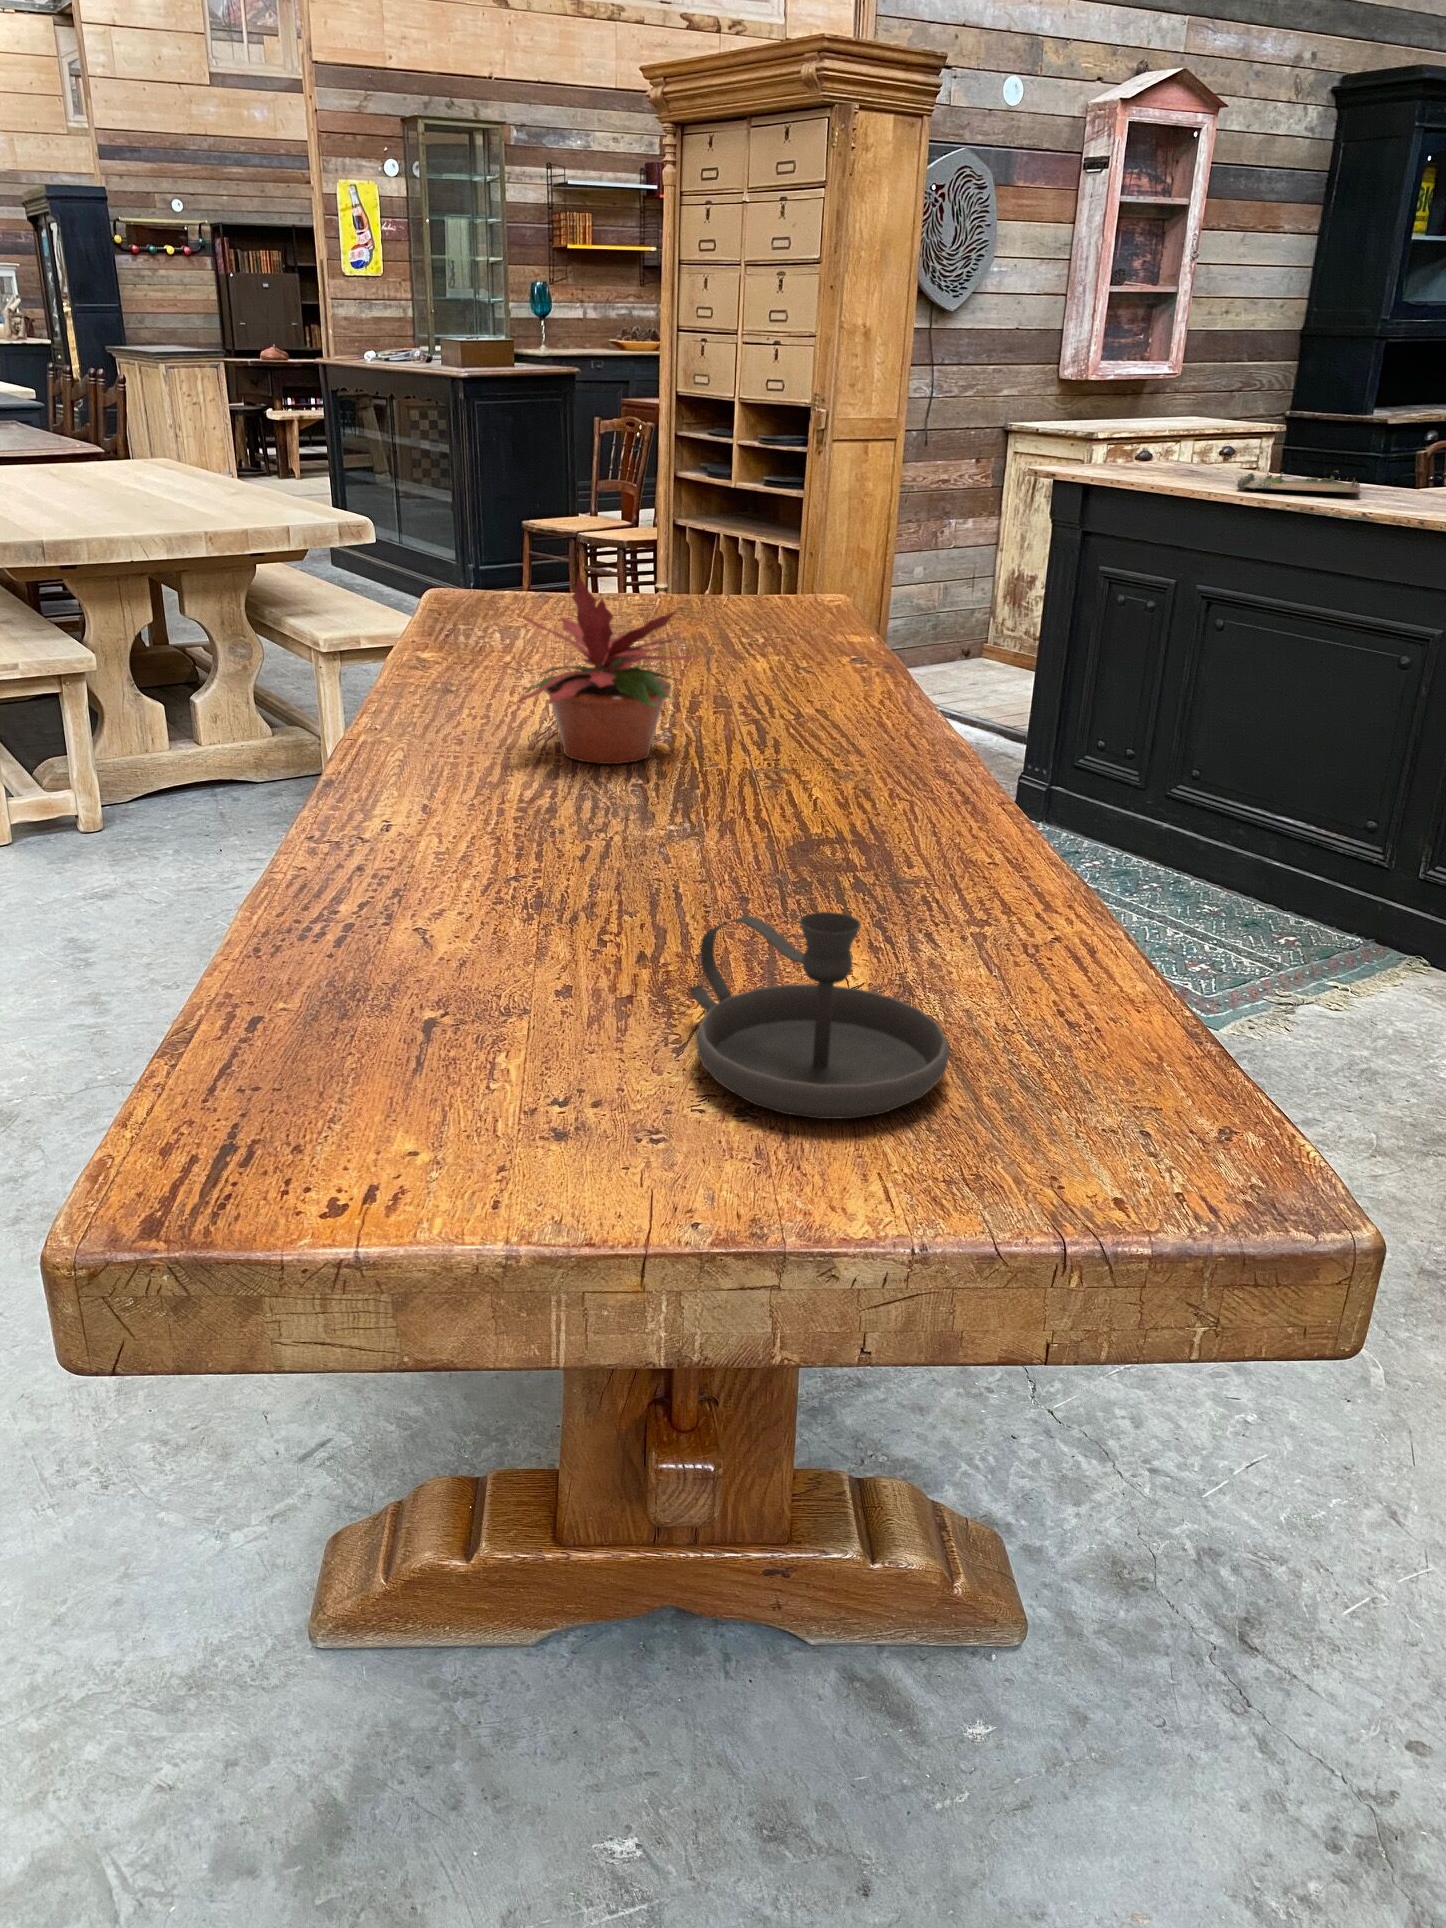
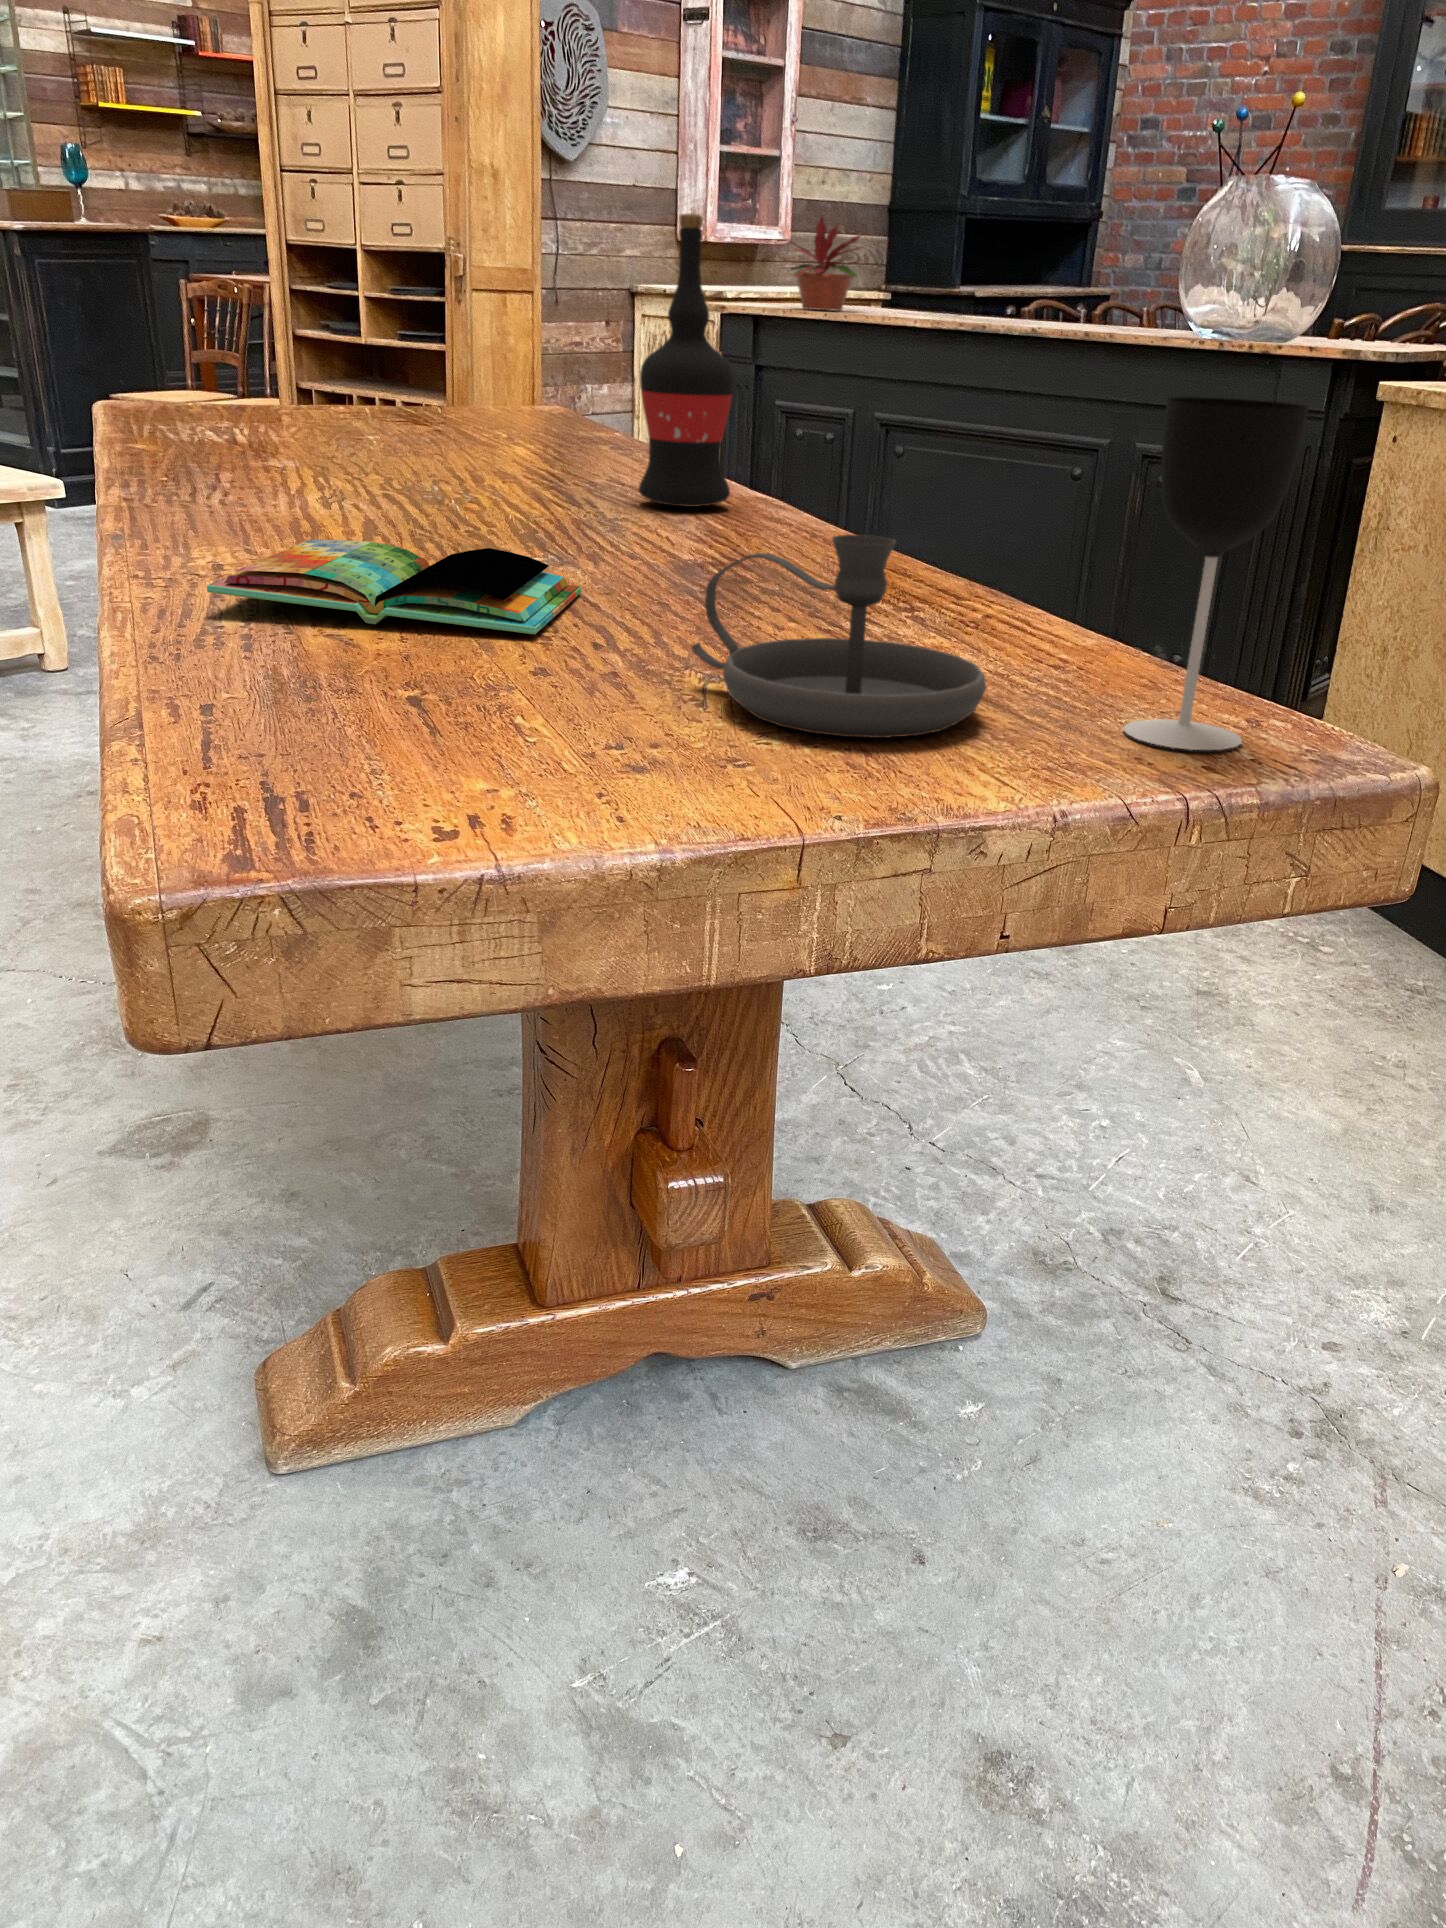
tray: present [1237,471,1360,493] -> none [901,302,1015,323]
wine bottle: none [828,482,926,750] -> present [639,214,734,507]
potted plant: present [513,576,693,764] -> present [786,215,861,311]
book: none [335,810,681,939] -> present [207,540,582,634]
wine glass: none [1080,817,1265,1171] -> present [1124,397,1309,750]

